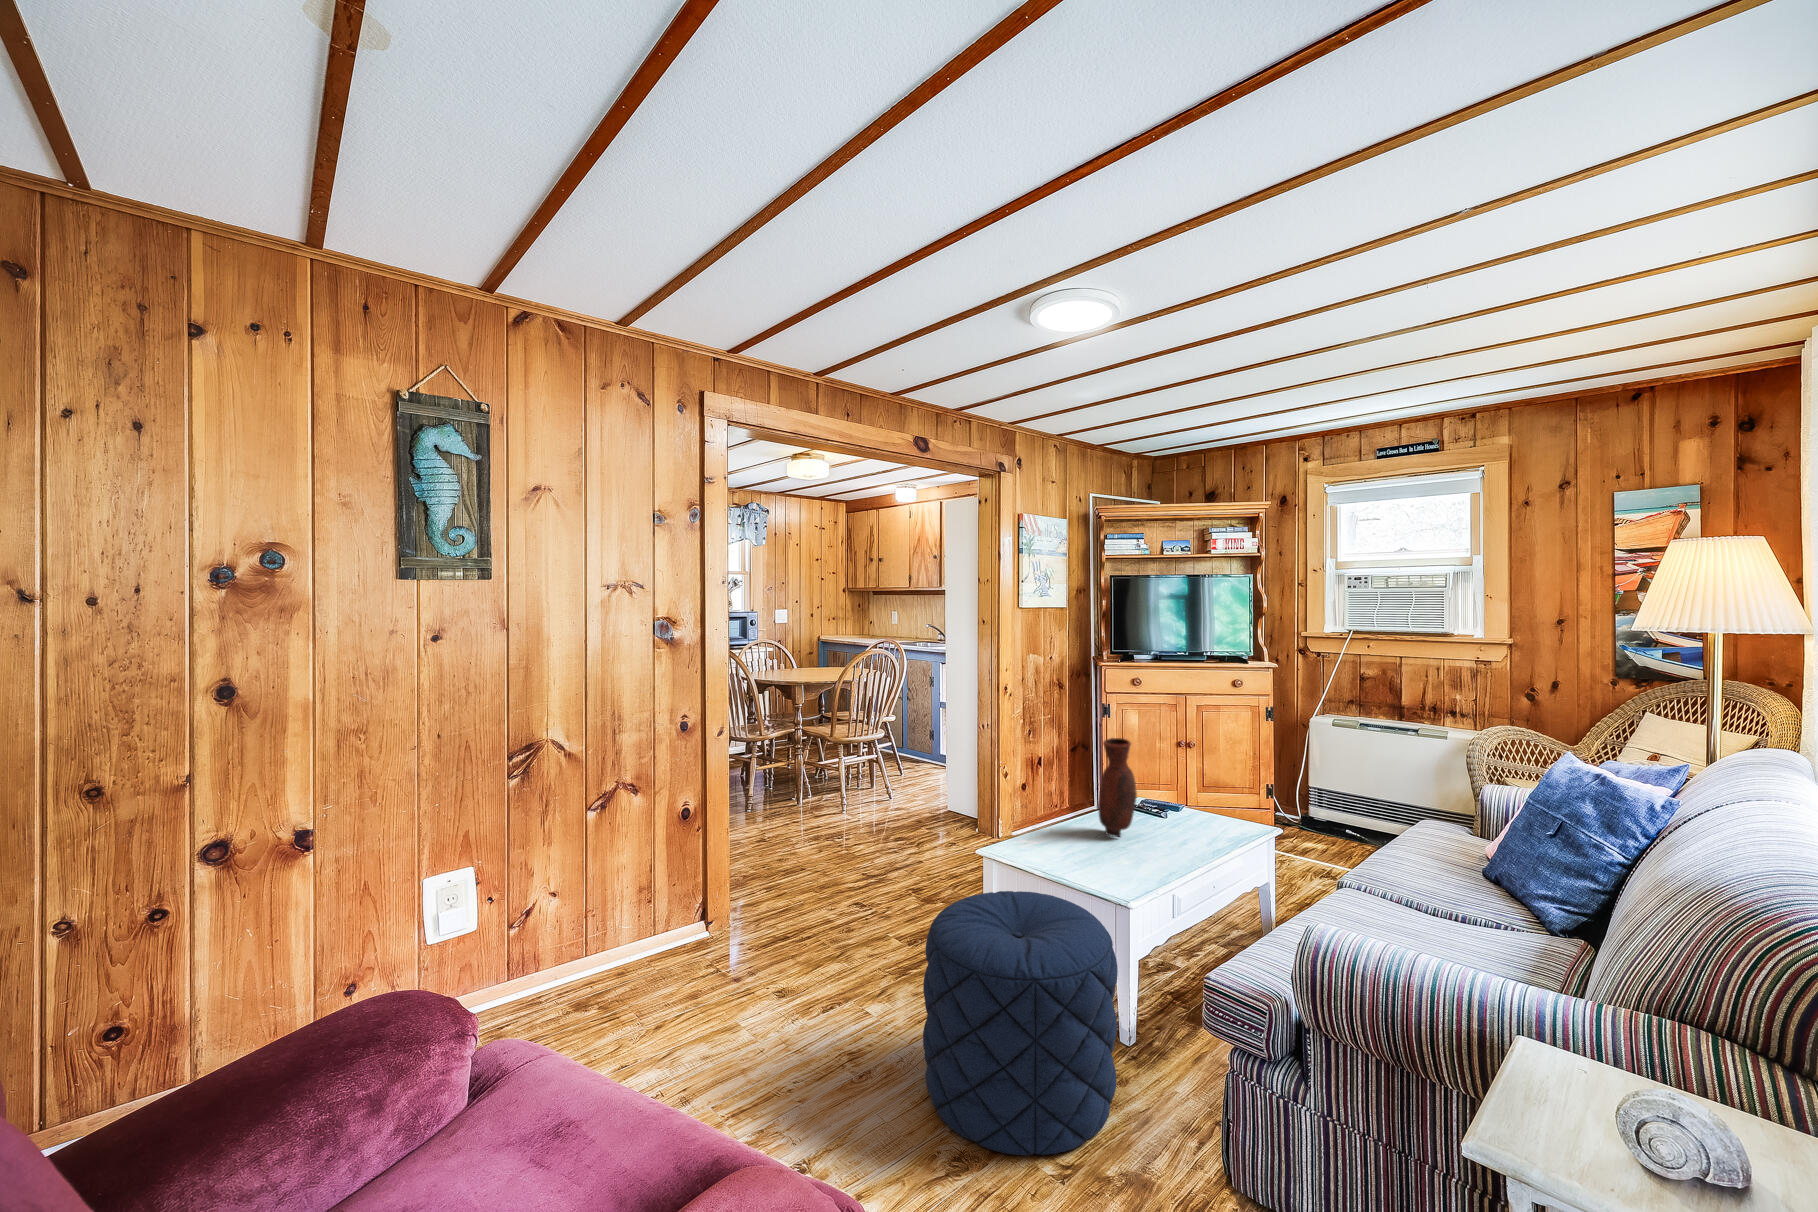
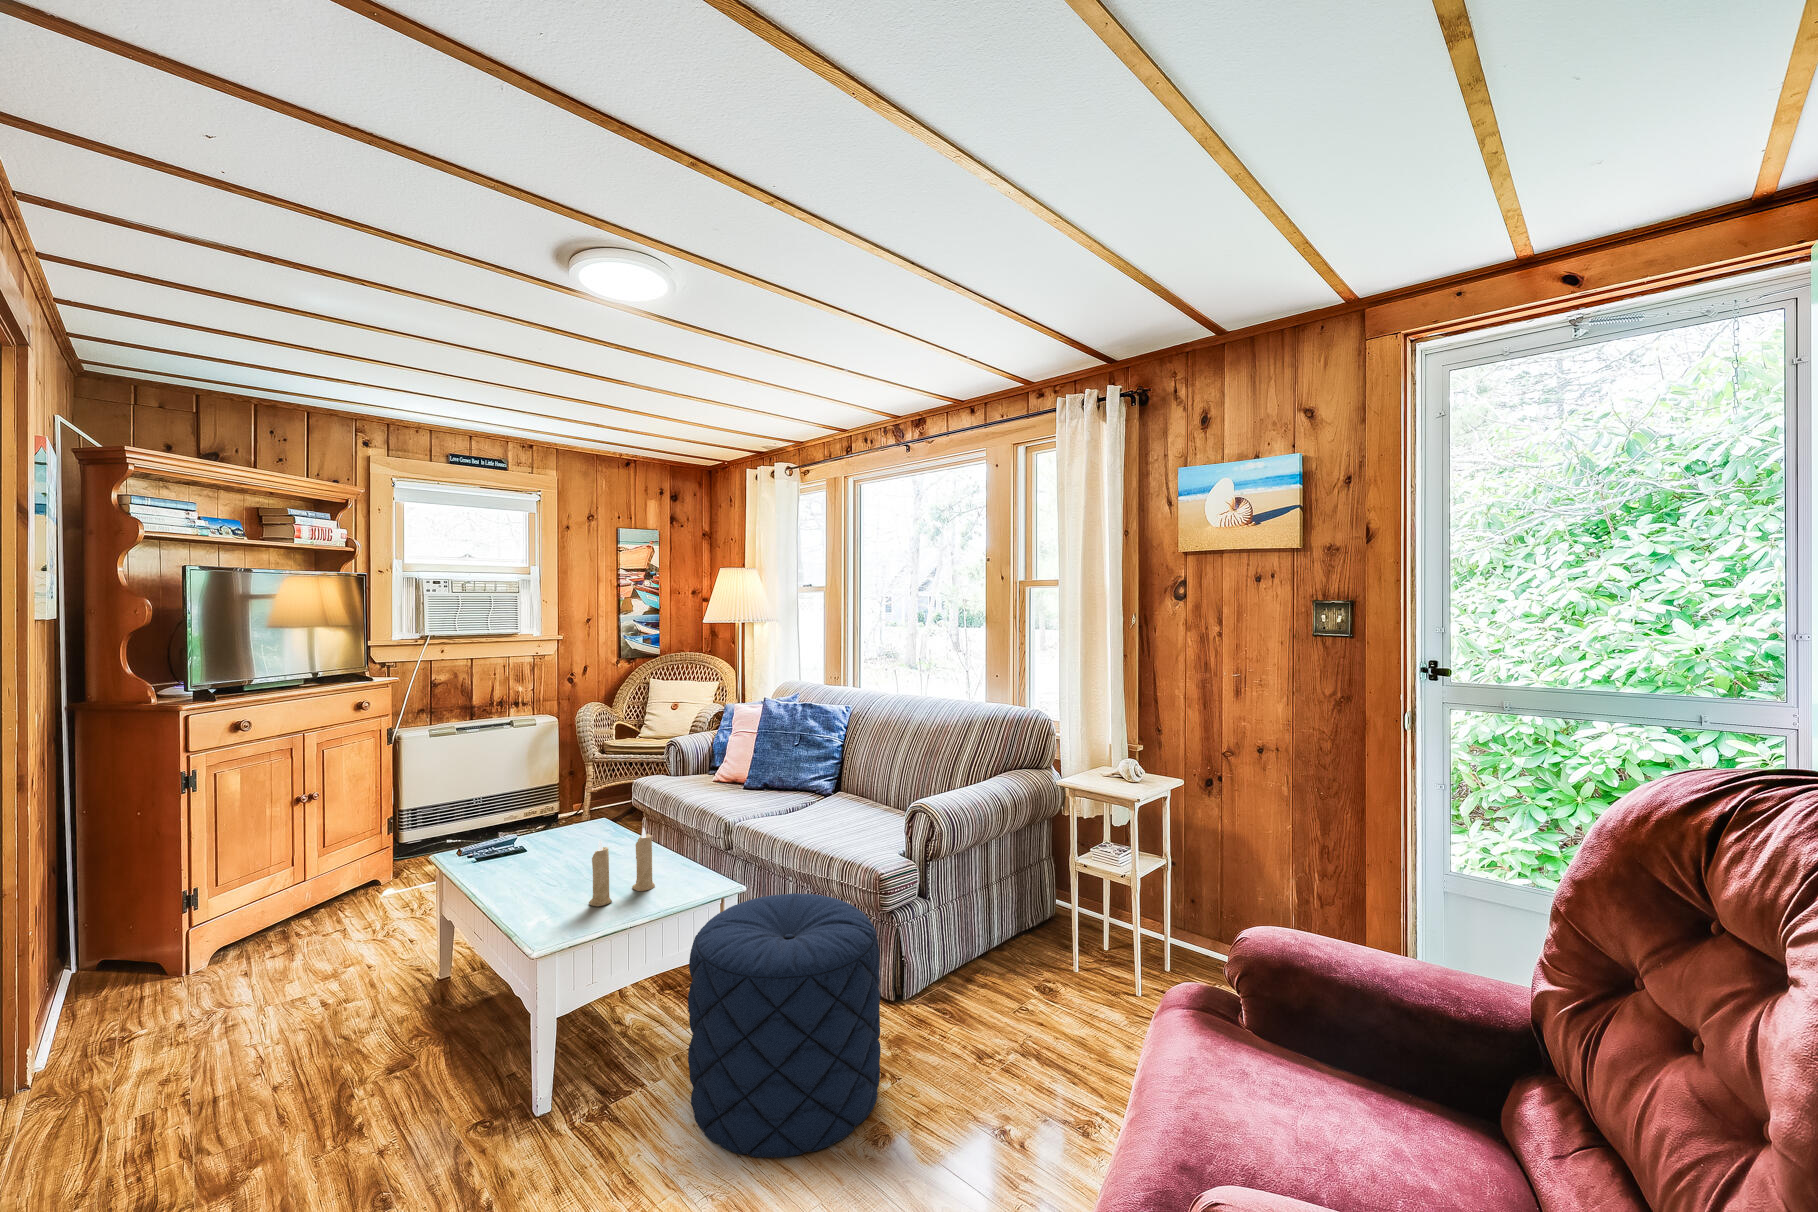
vase: present [1098,738,1137,837] -> none [542,761,590,876]
candle: none [1050,799,1107,868] -> present [589,828,655,906]

